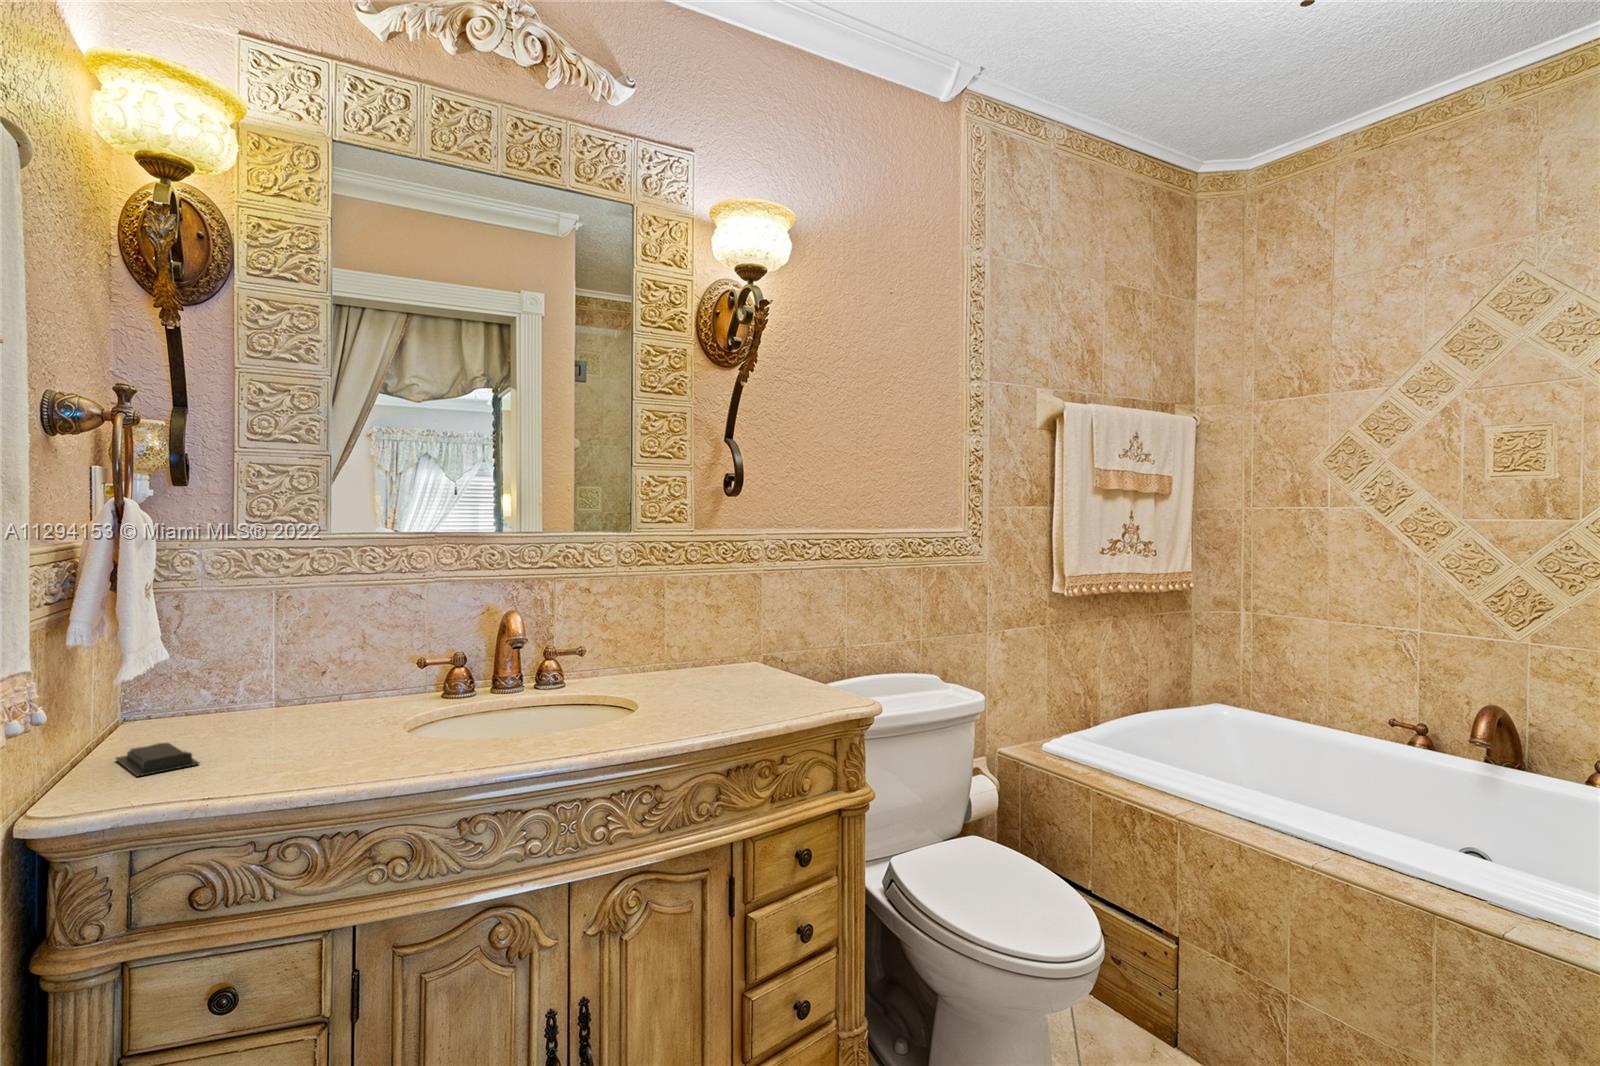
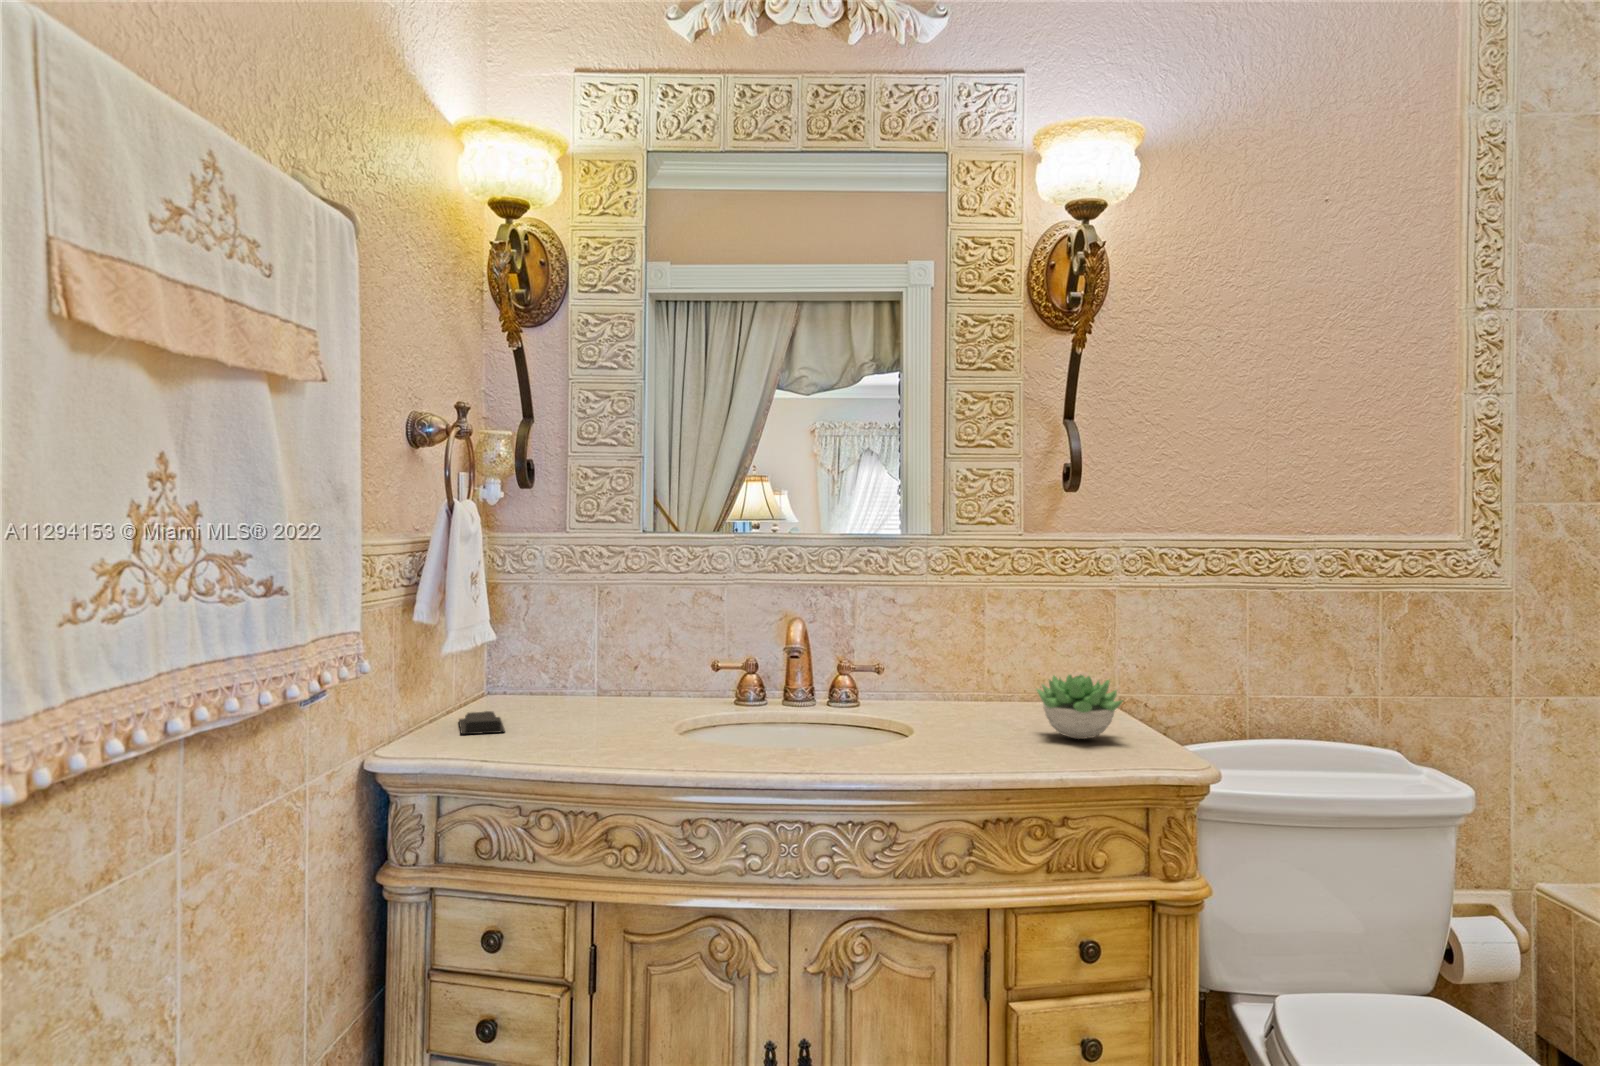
succulent plant: none [730,640,800,690] -> present [1037,675,1123,739]

